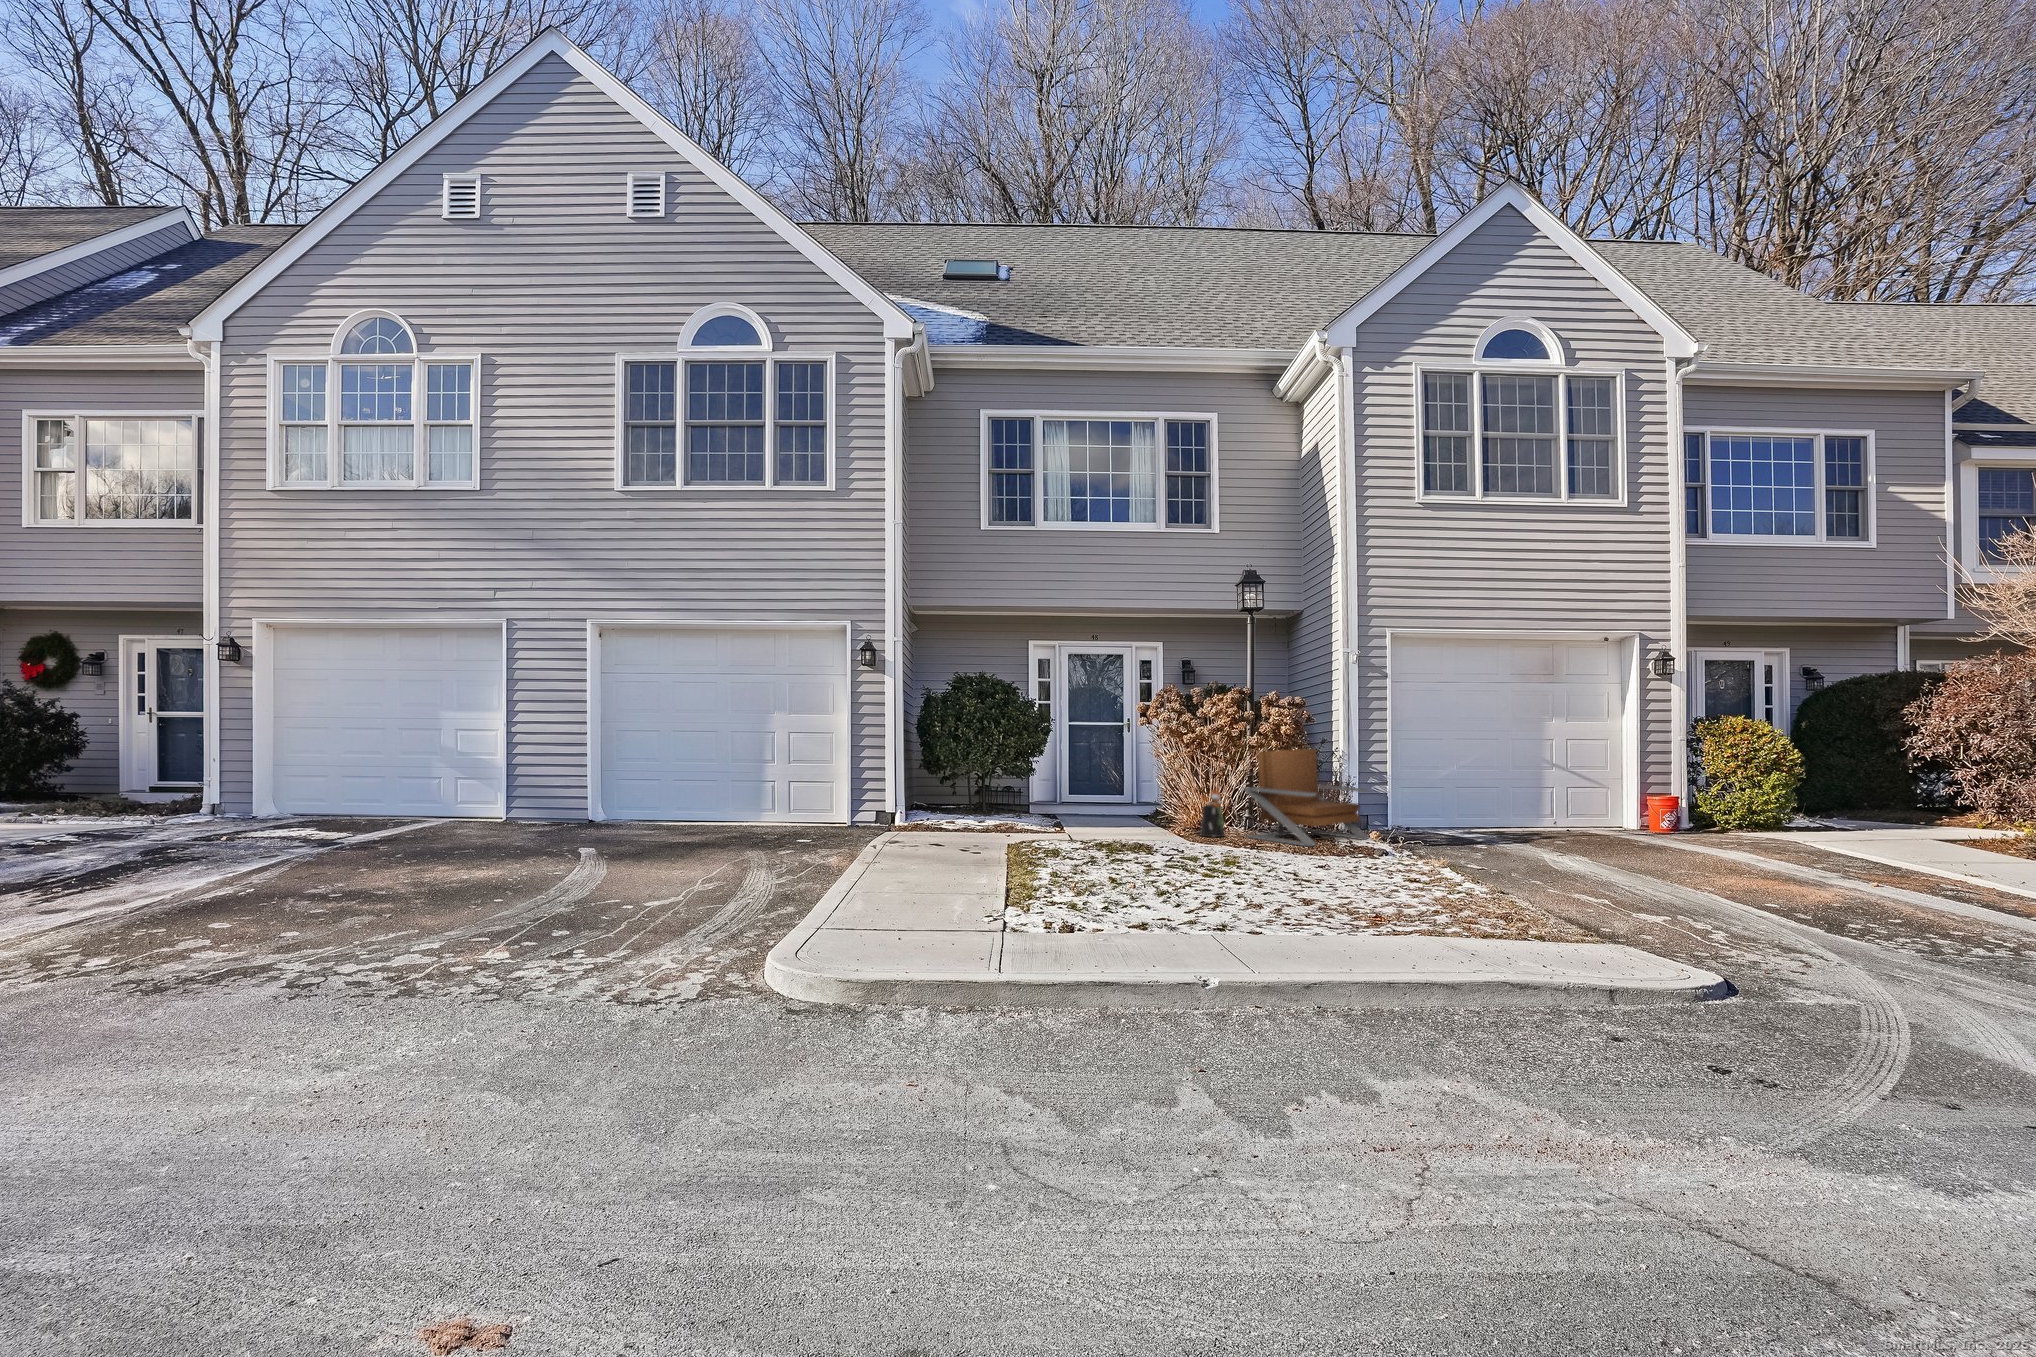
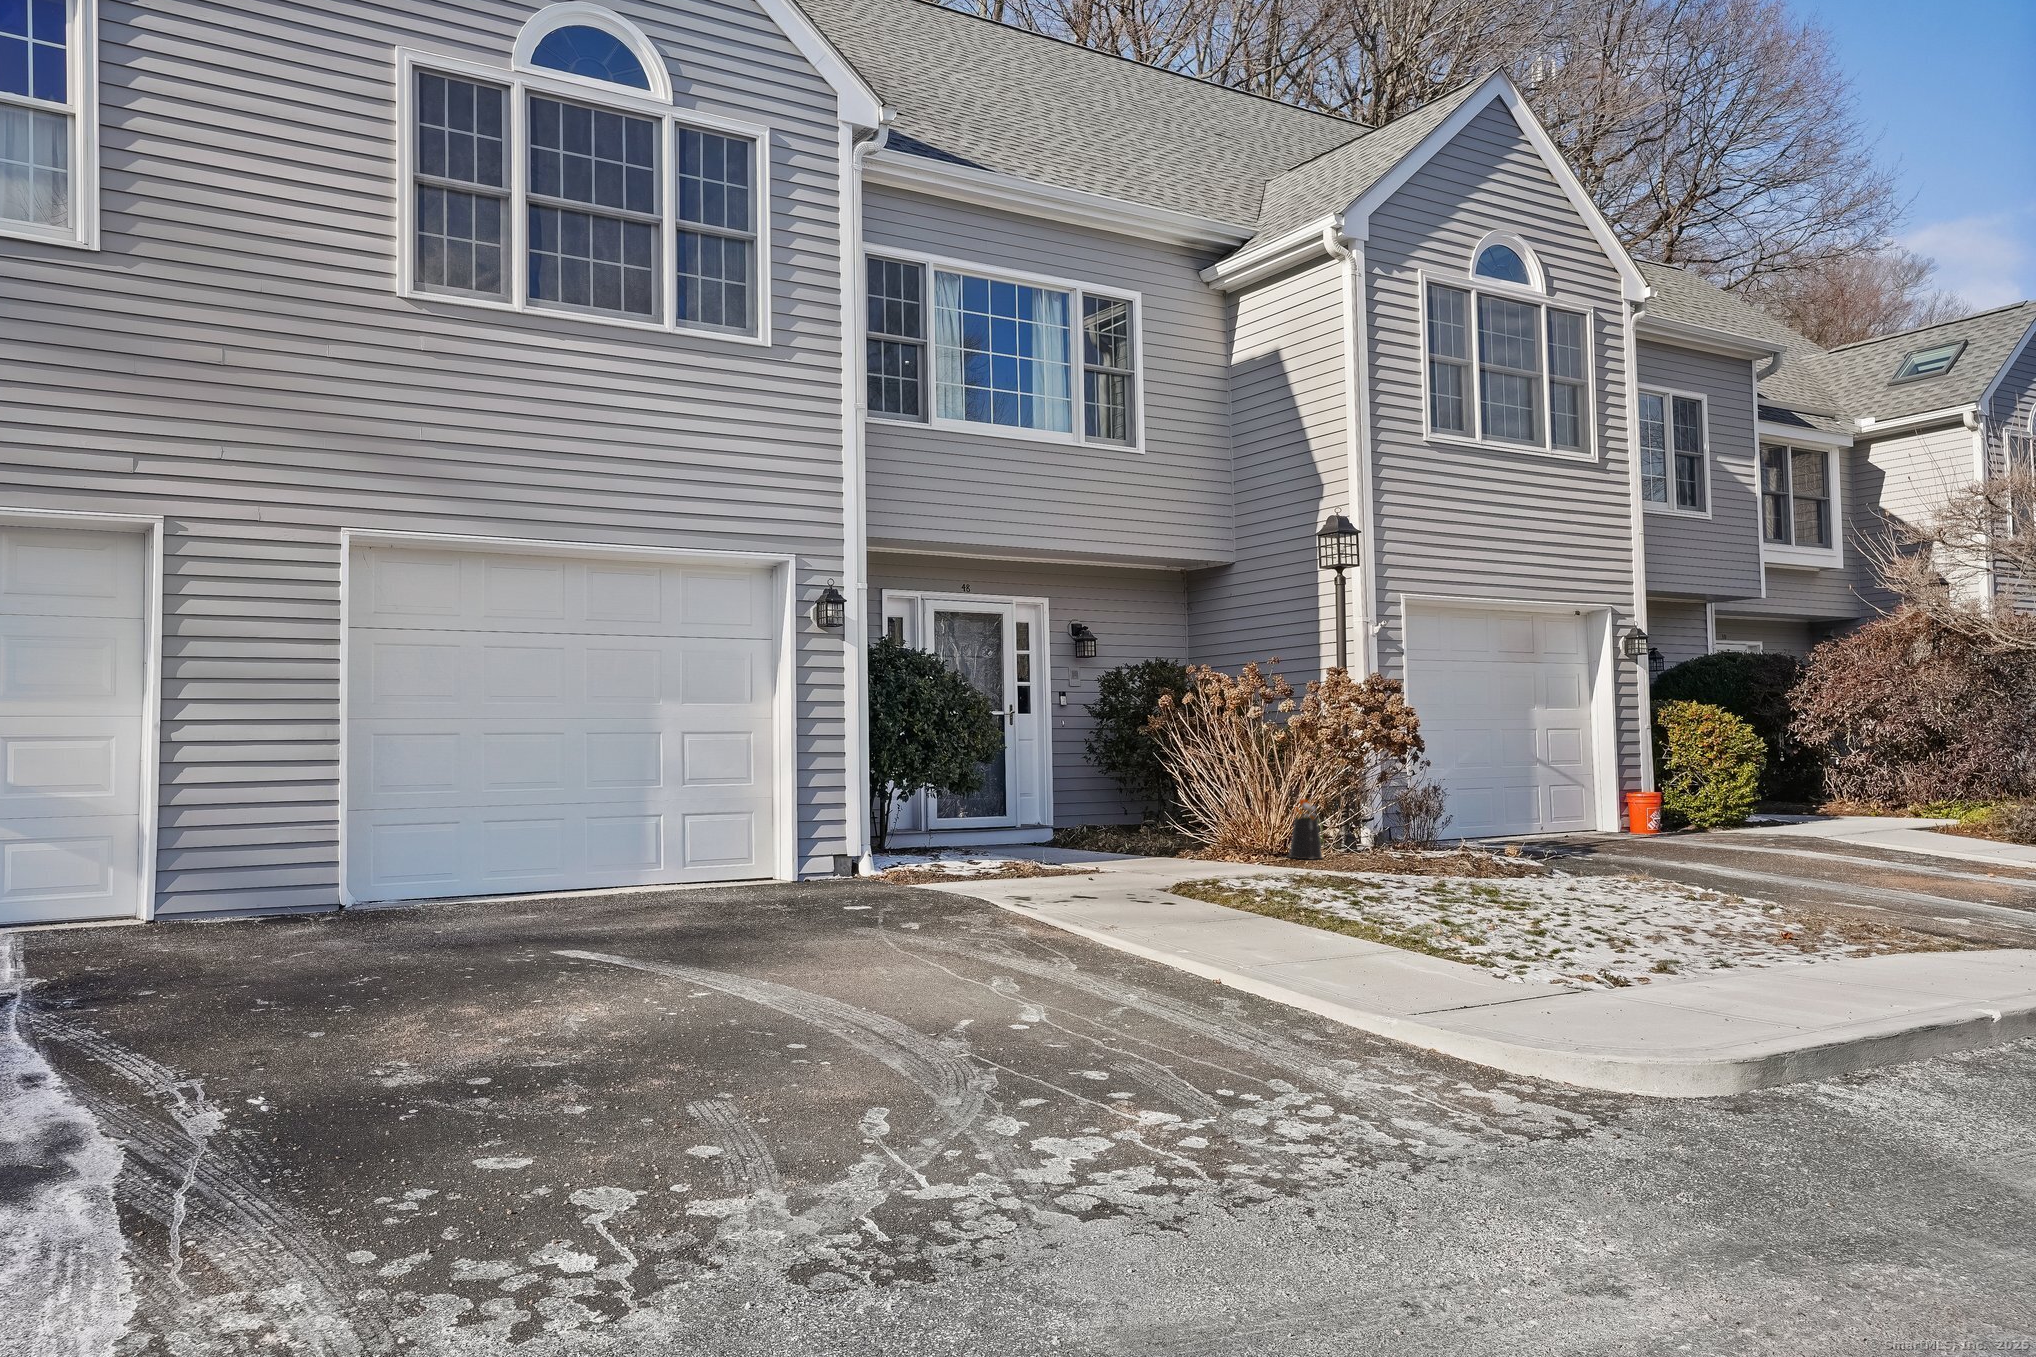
lounge chair: present [1244,749,1368,846] -> none [1341,741,1459,862]

